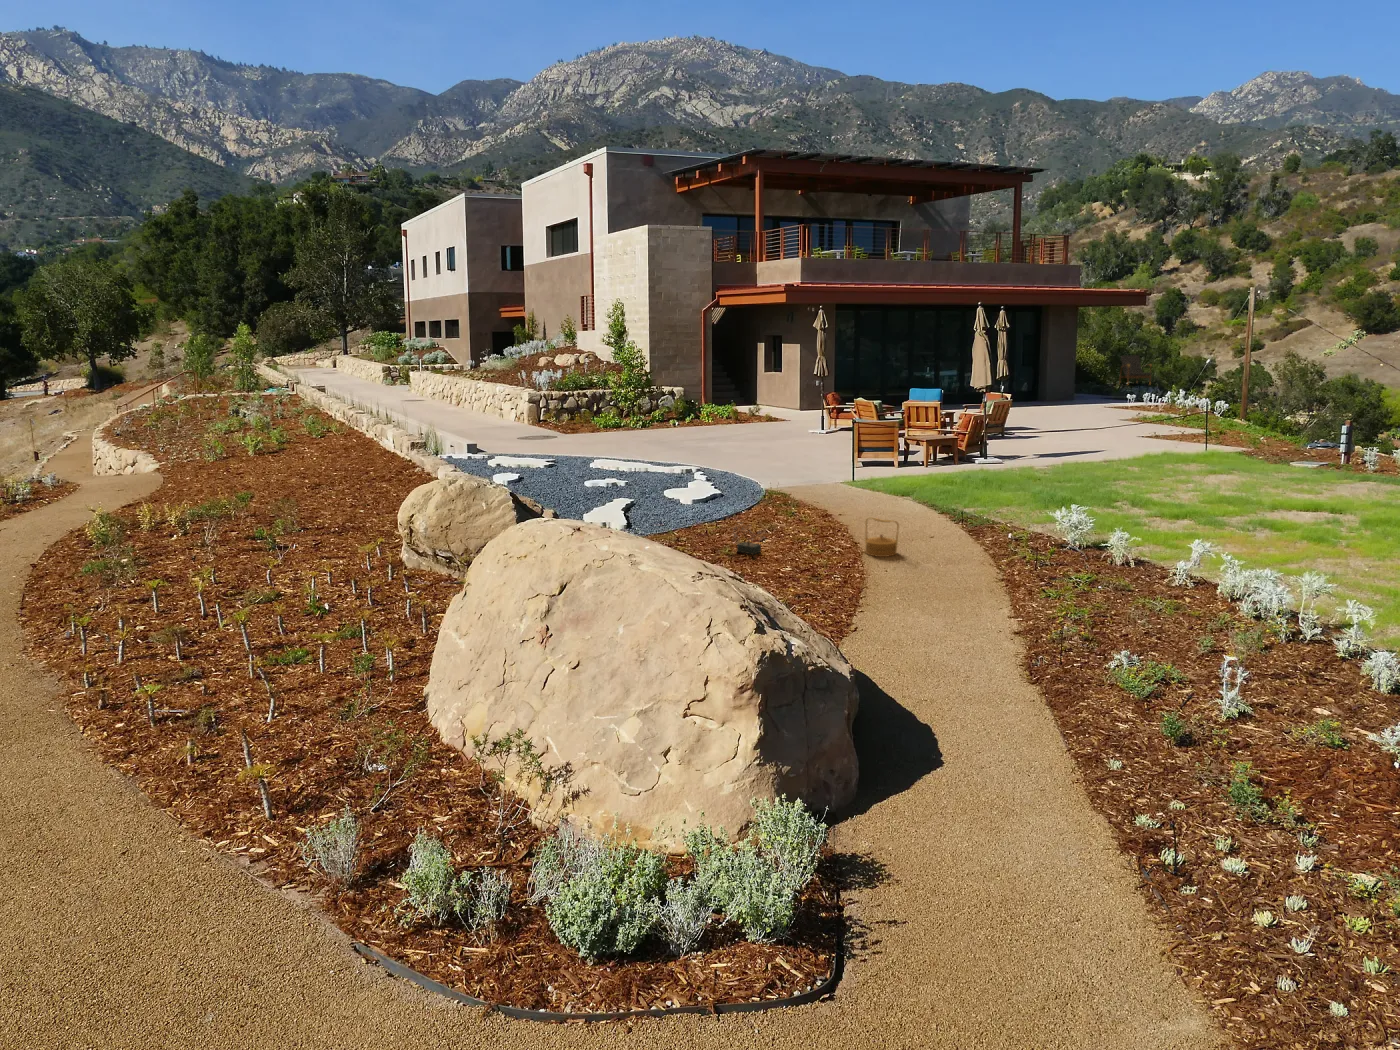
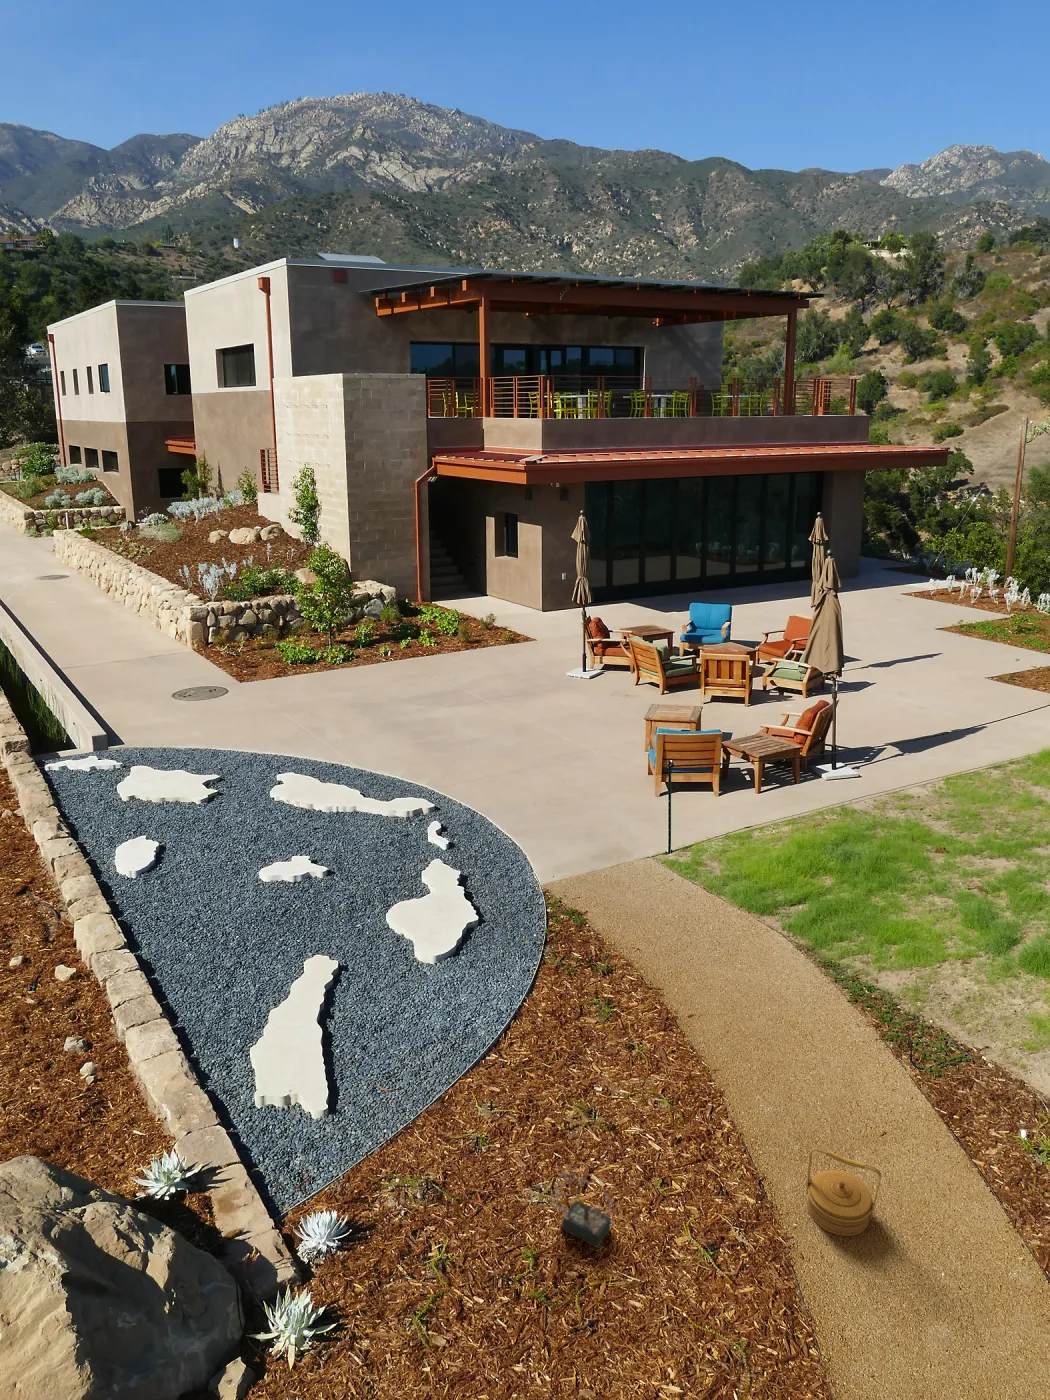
lounge chair: present [1119,355,1152,384] -> none [877,515,915,551]

